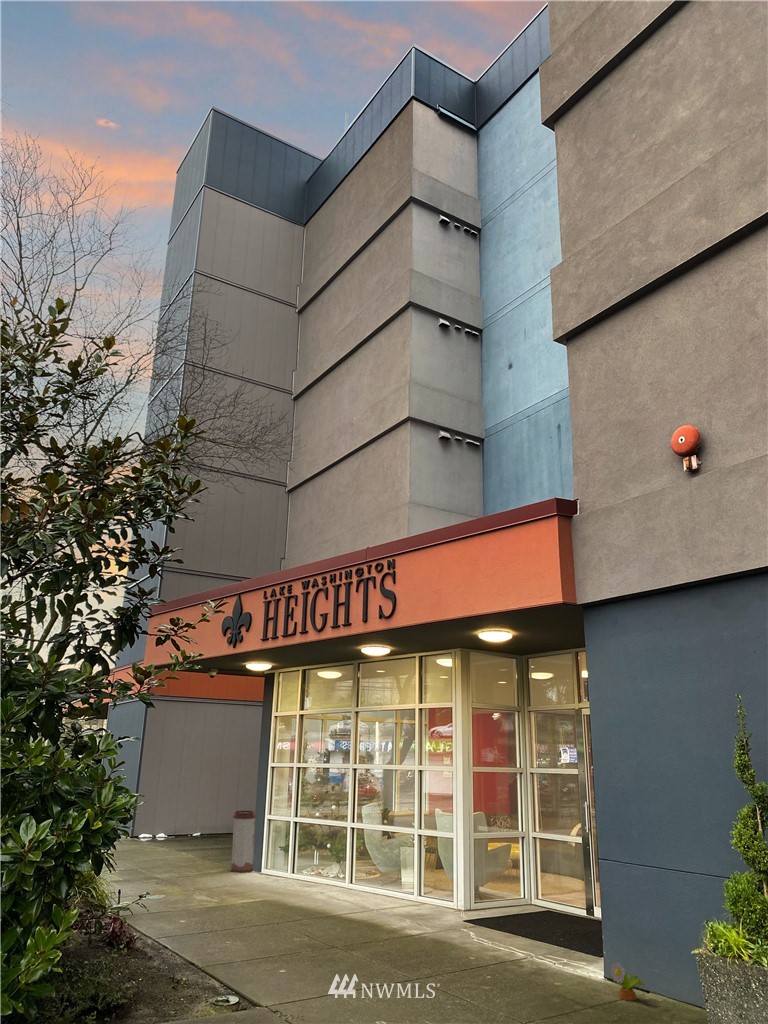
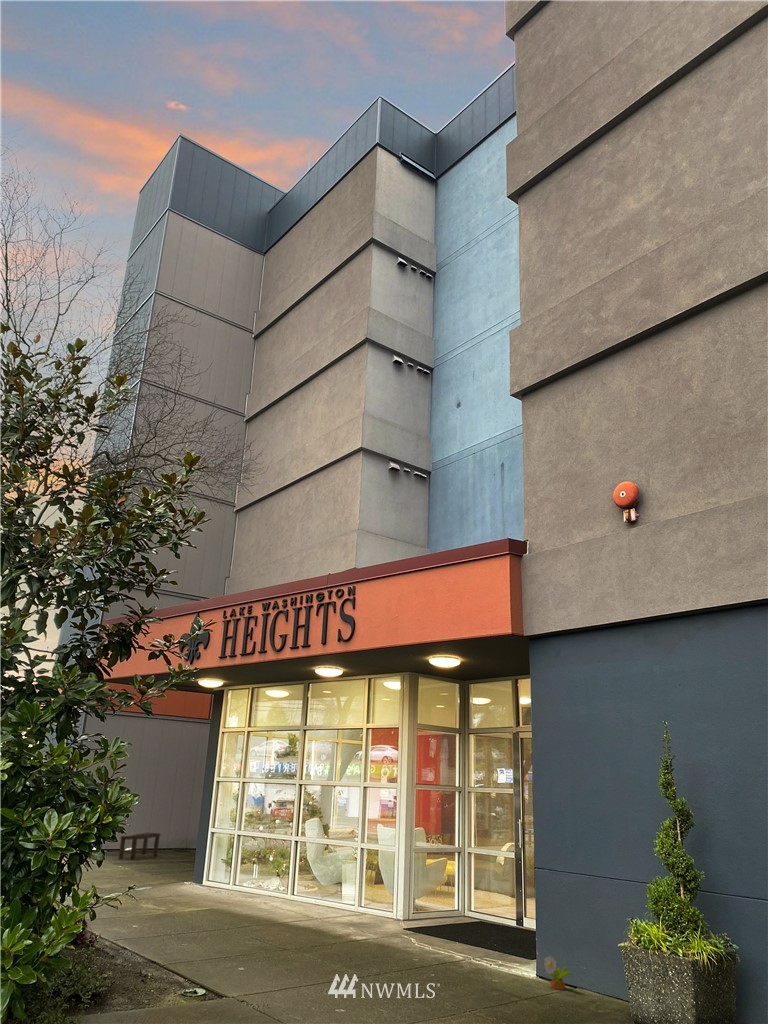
trash can: present [231,811,256,873] -> none [168,827,196,889]
bench: none [191,813,231,841] -> present [119,833,160,860]

